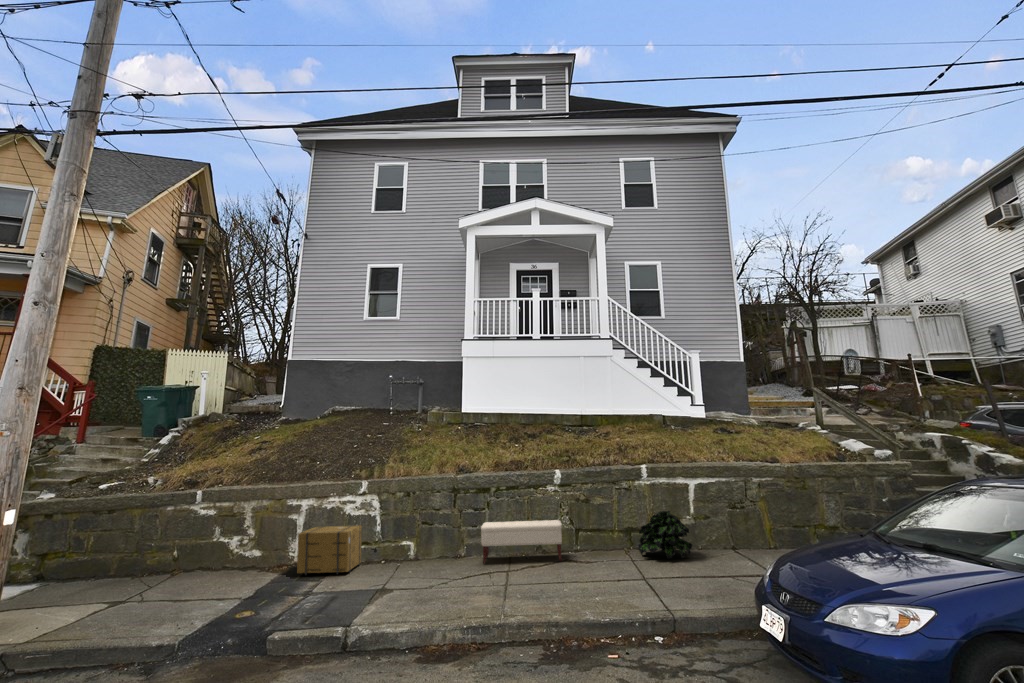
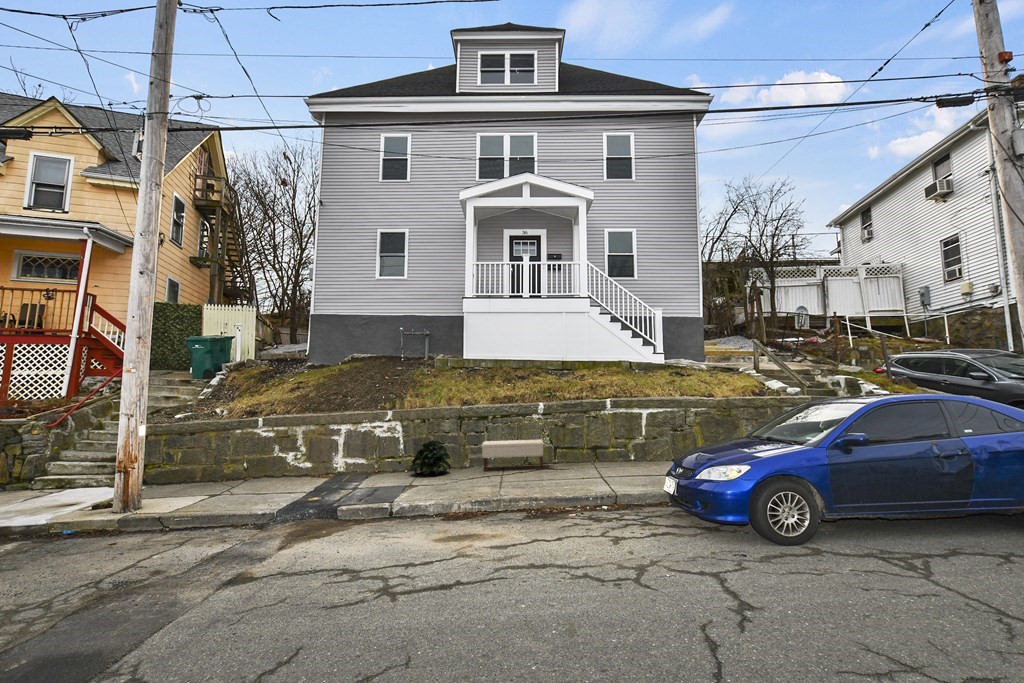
potted plant: present [638,511,692,560] -> present [410,440,451,475]
cardboard box: present [297,525,362,575] -> none [343,443,390,479]

